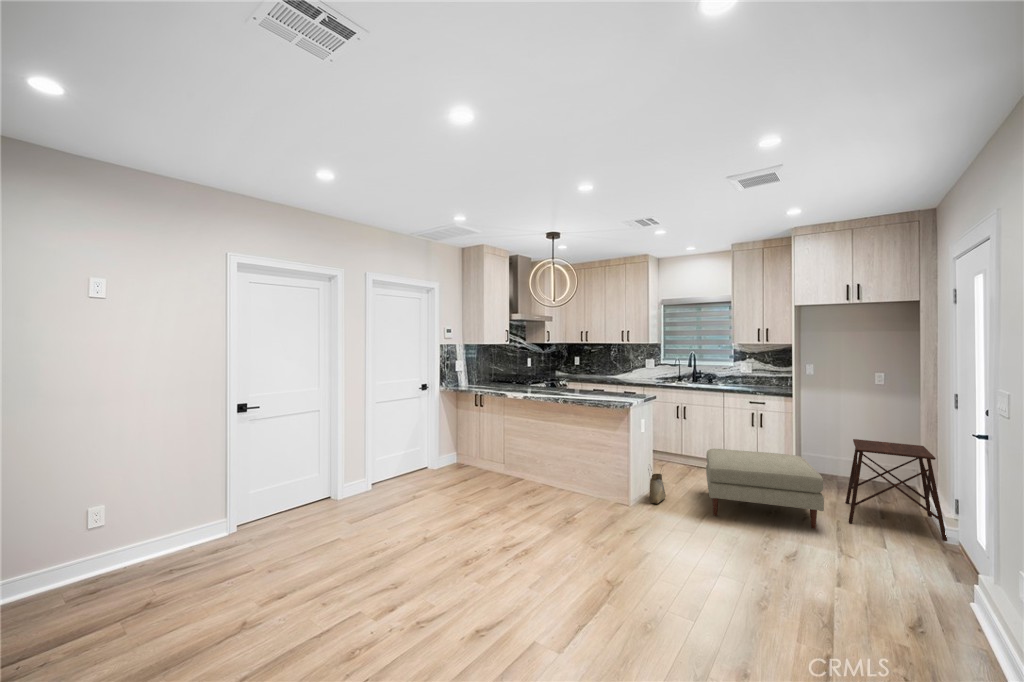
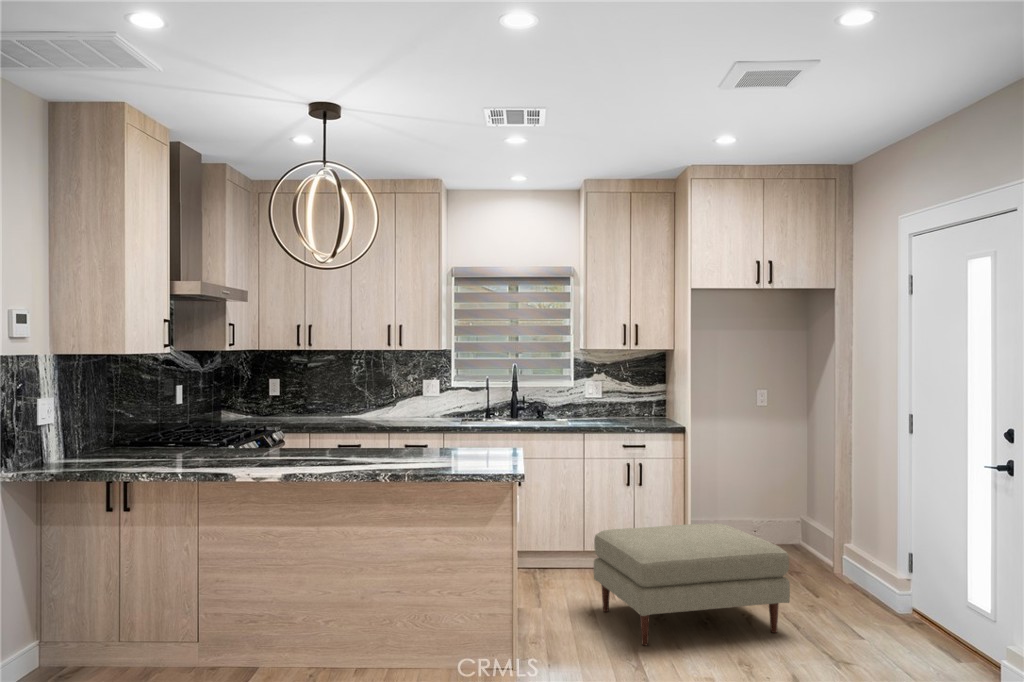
side table: present [846,439,947,541] -> none [767,488,906,614]
woven basket: present [648,469,666,503] -> none [521,570,552,647]

